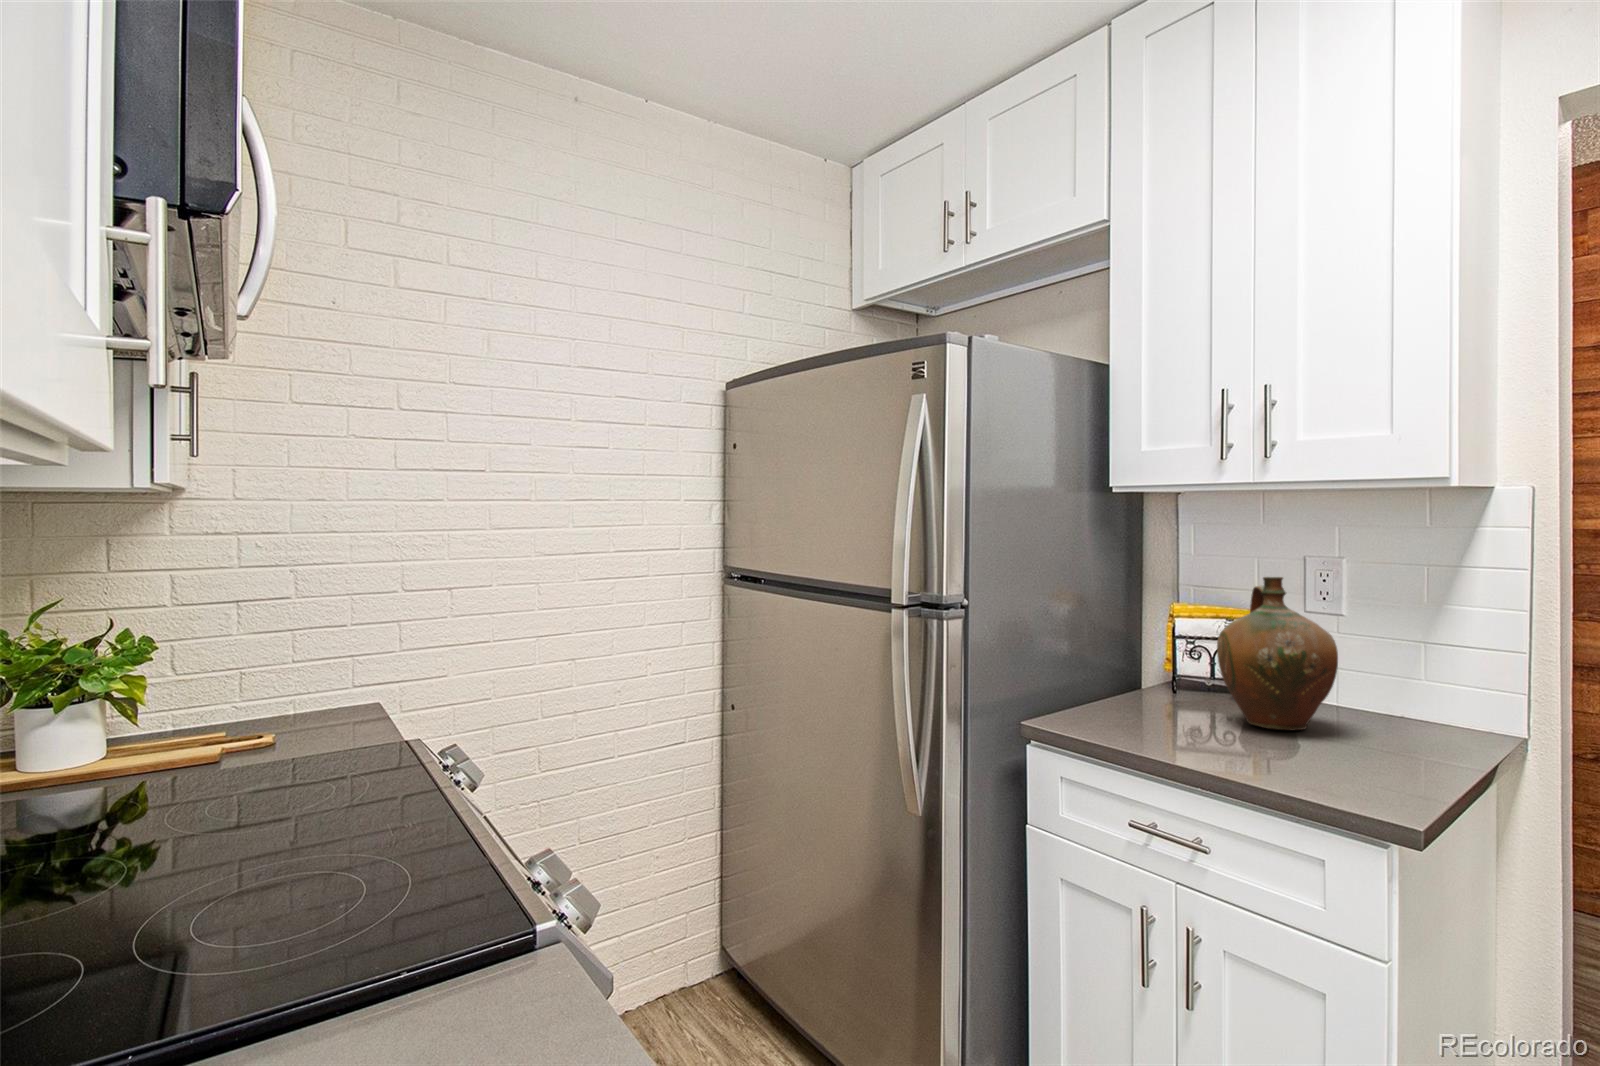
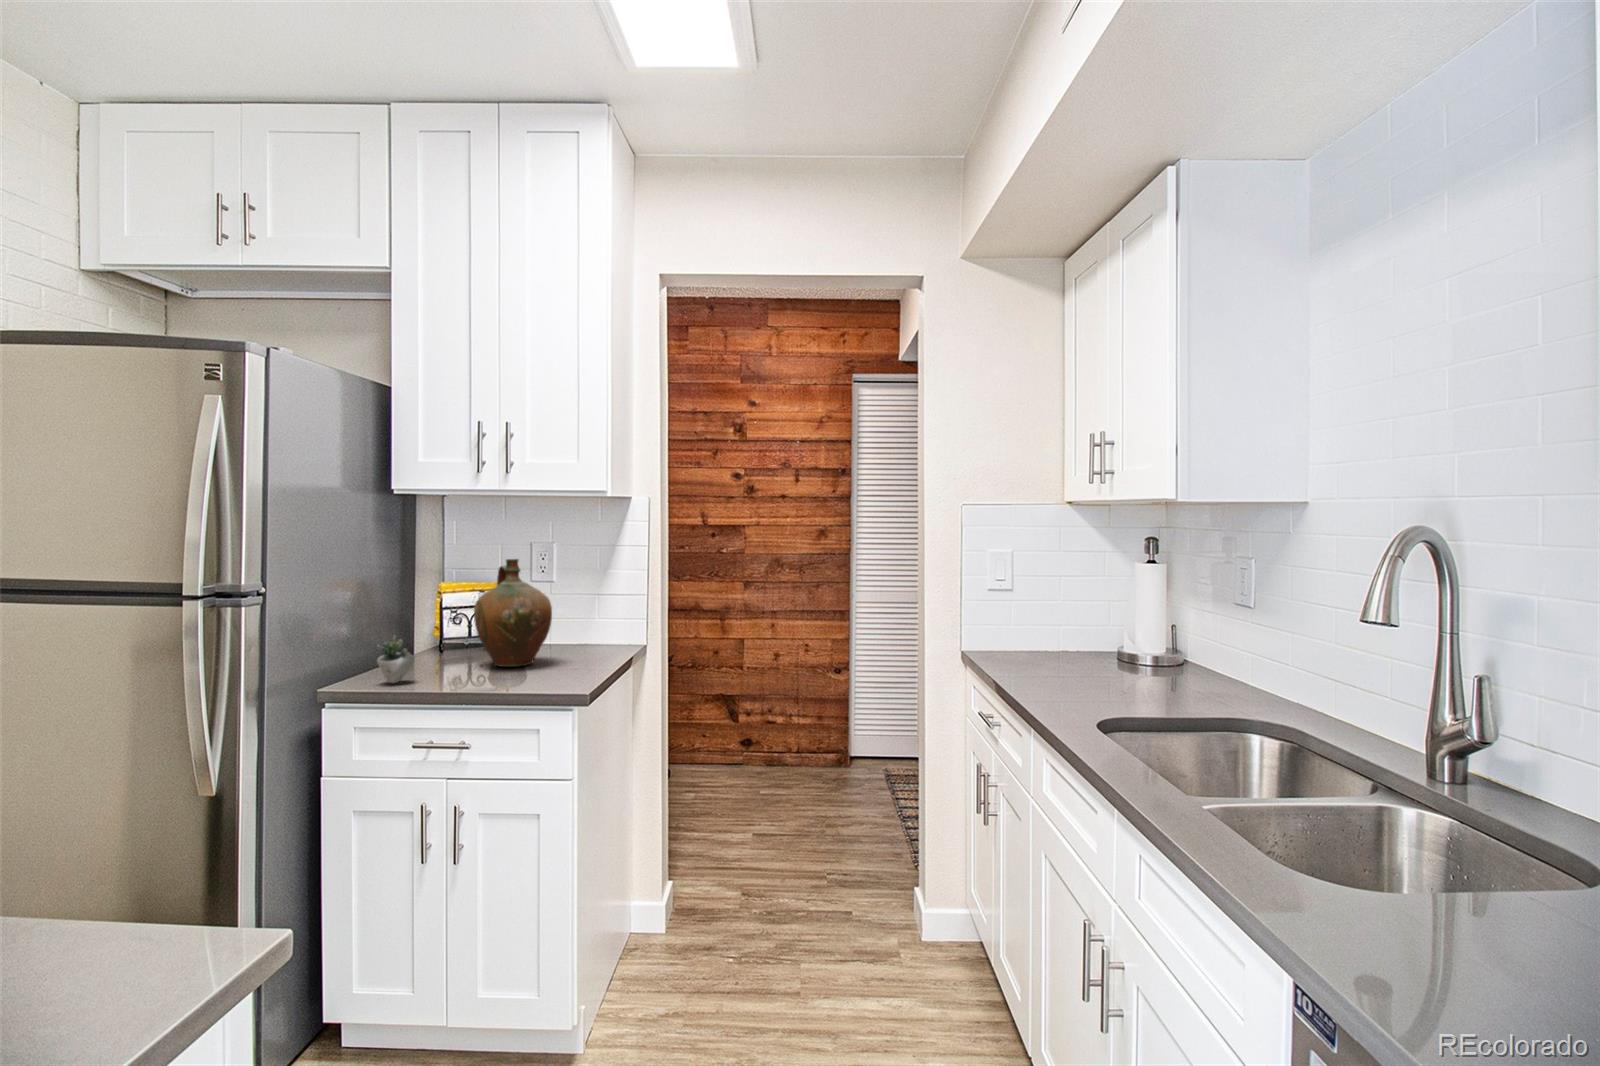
succulent plant: none [1089,668,1156,729] -> present [377,636,413,683]

